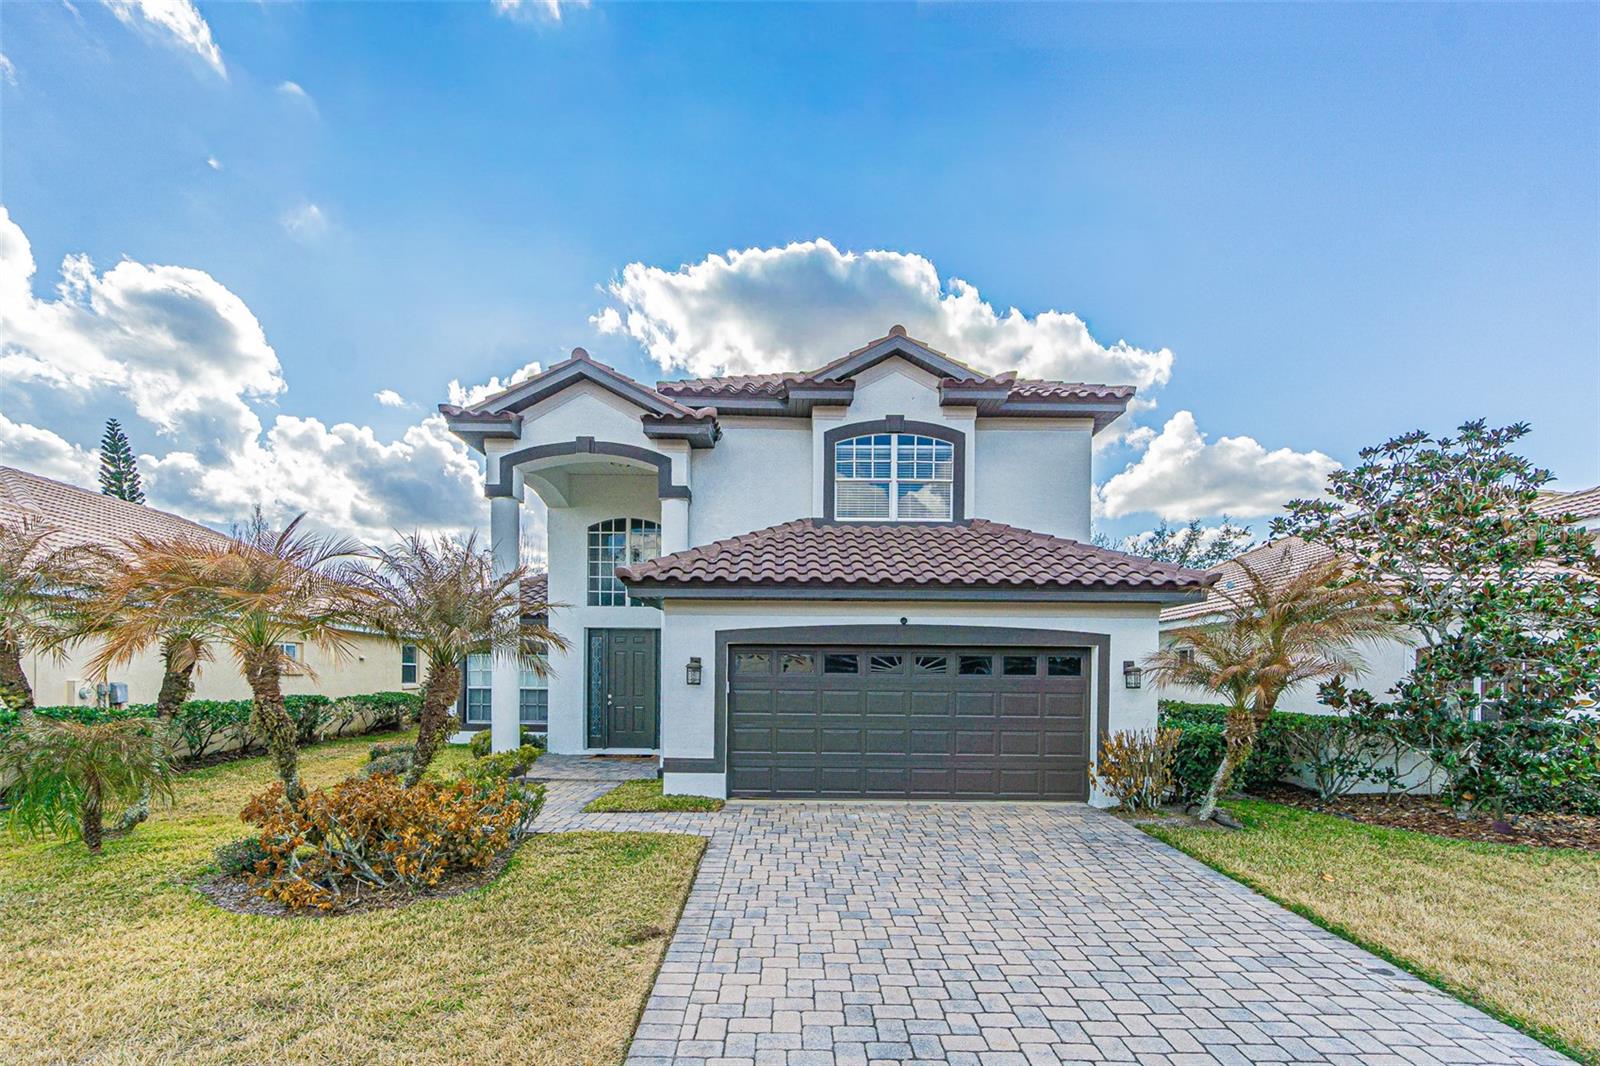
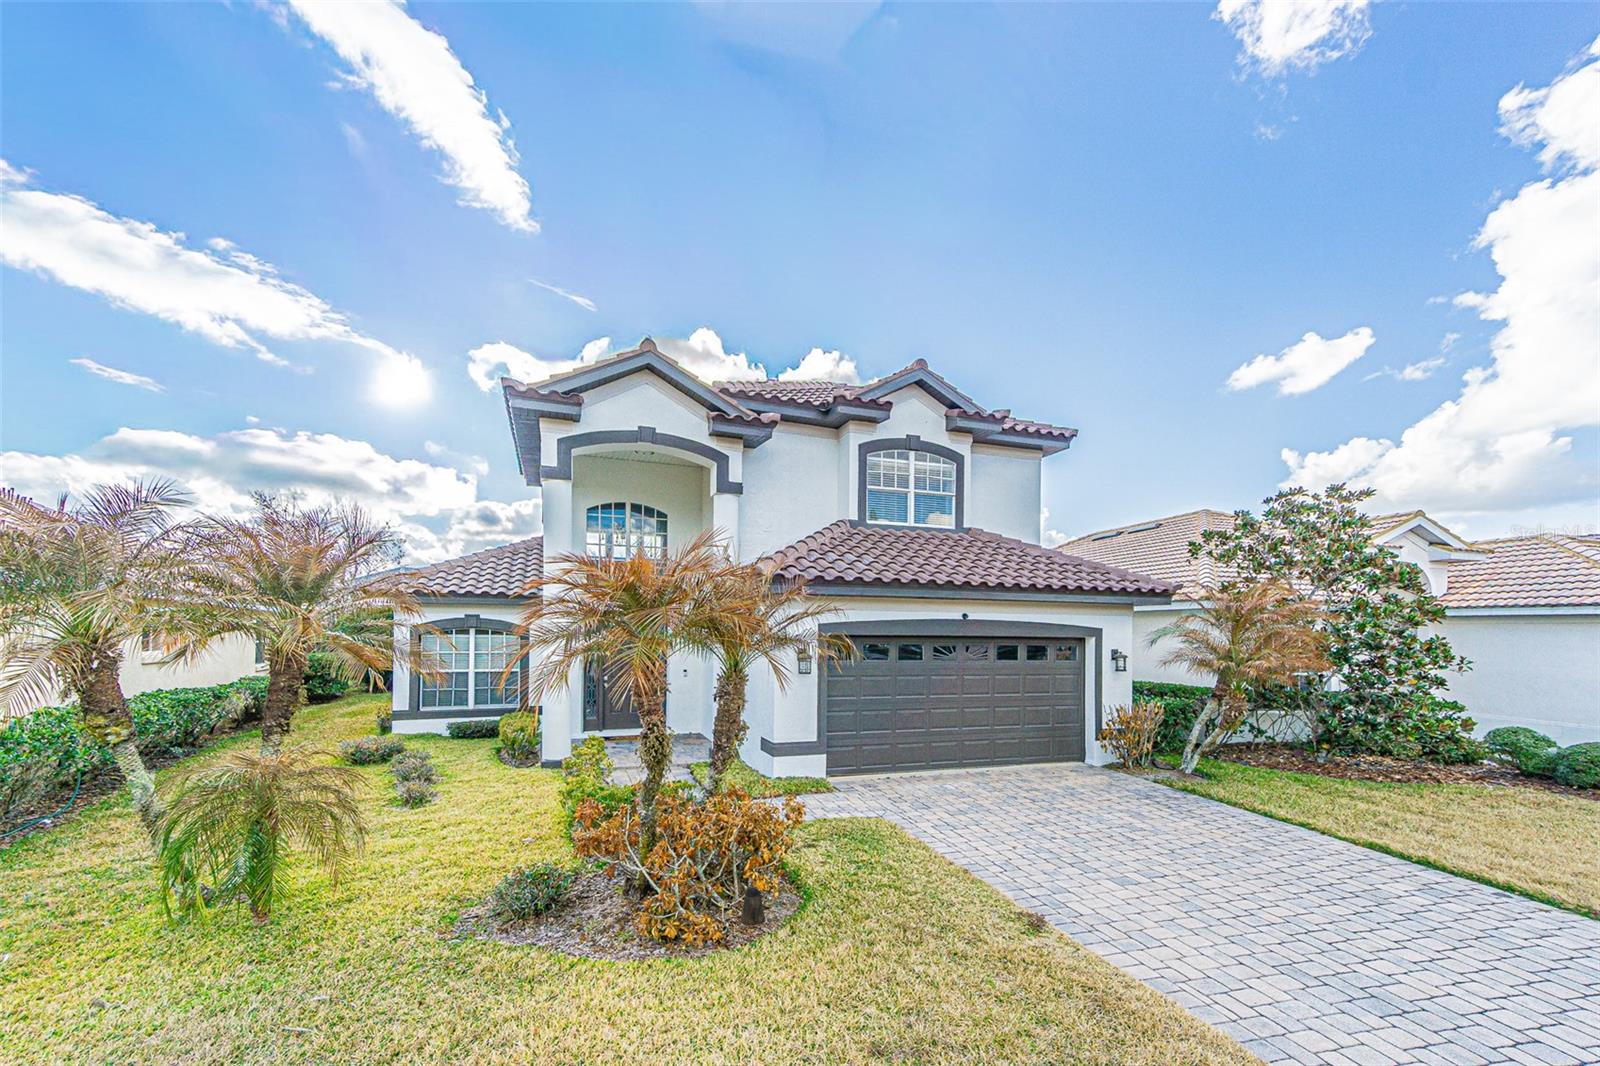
watering can: none [318,919,366,966] -> present [741,886,765,925]

